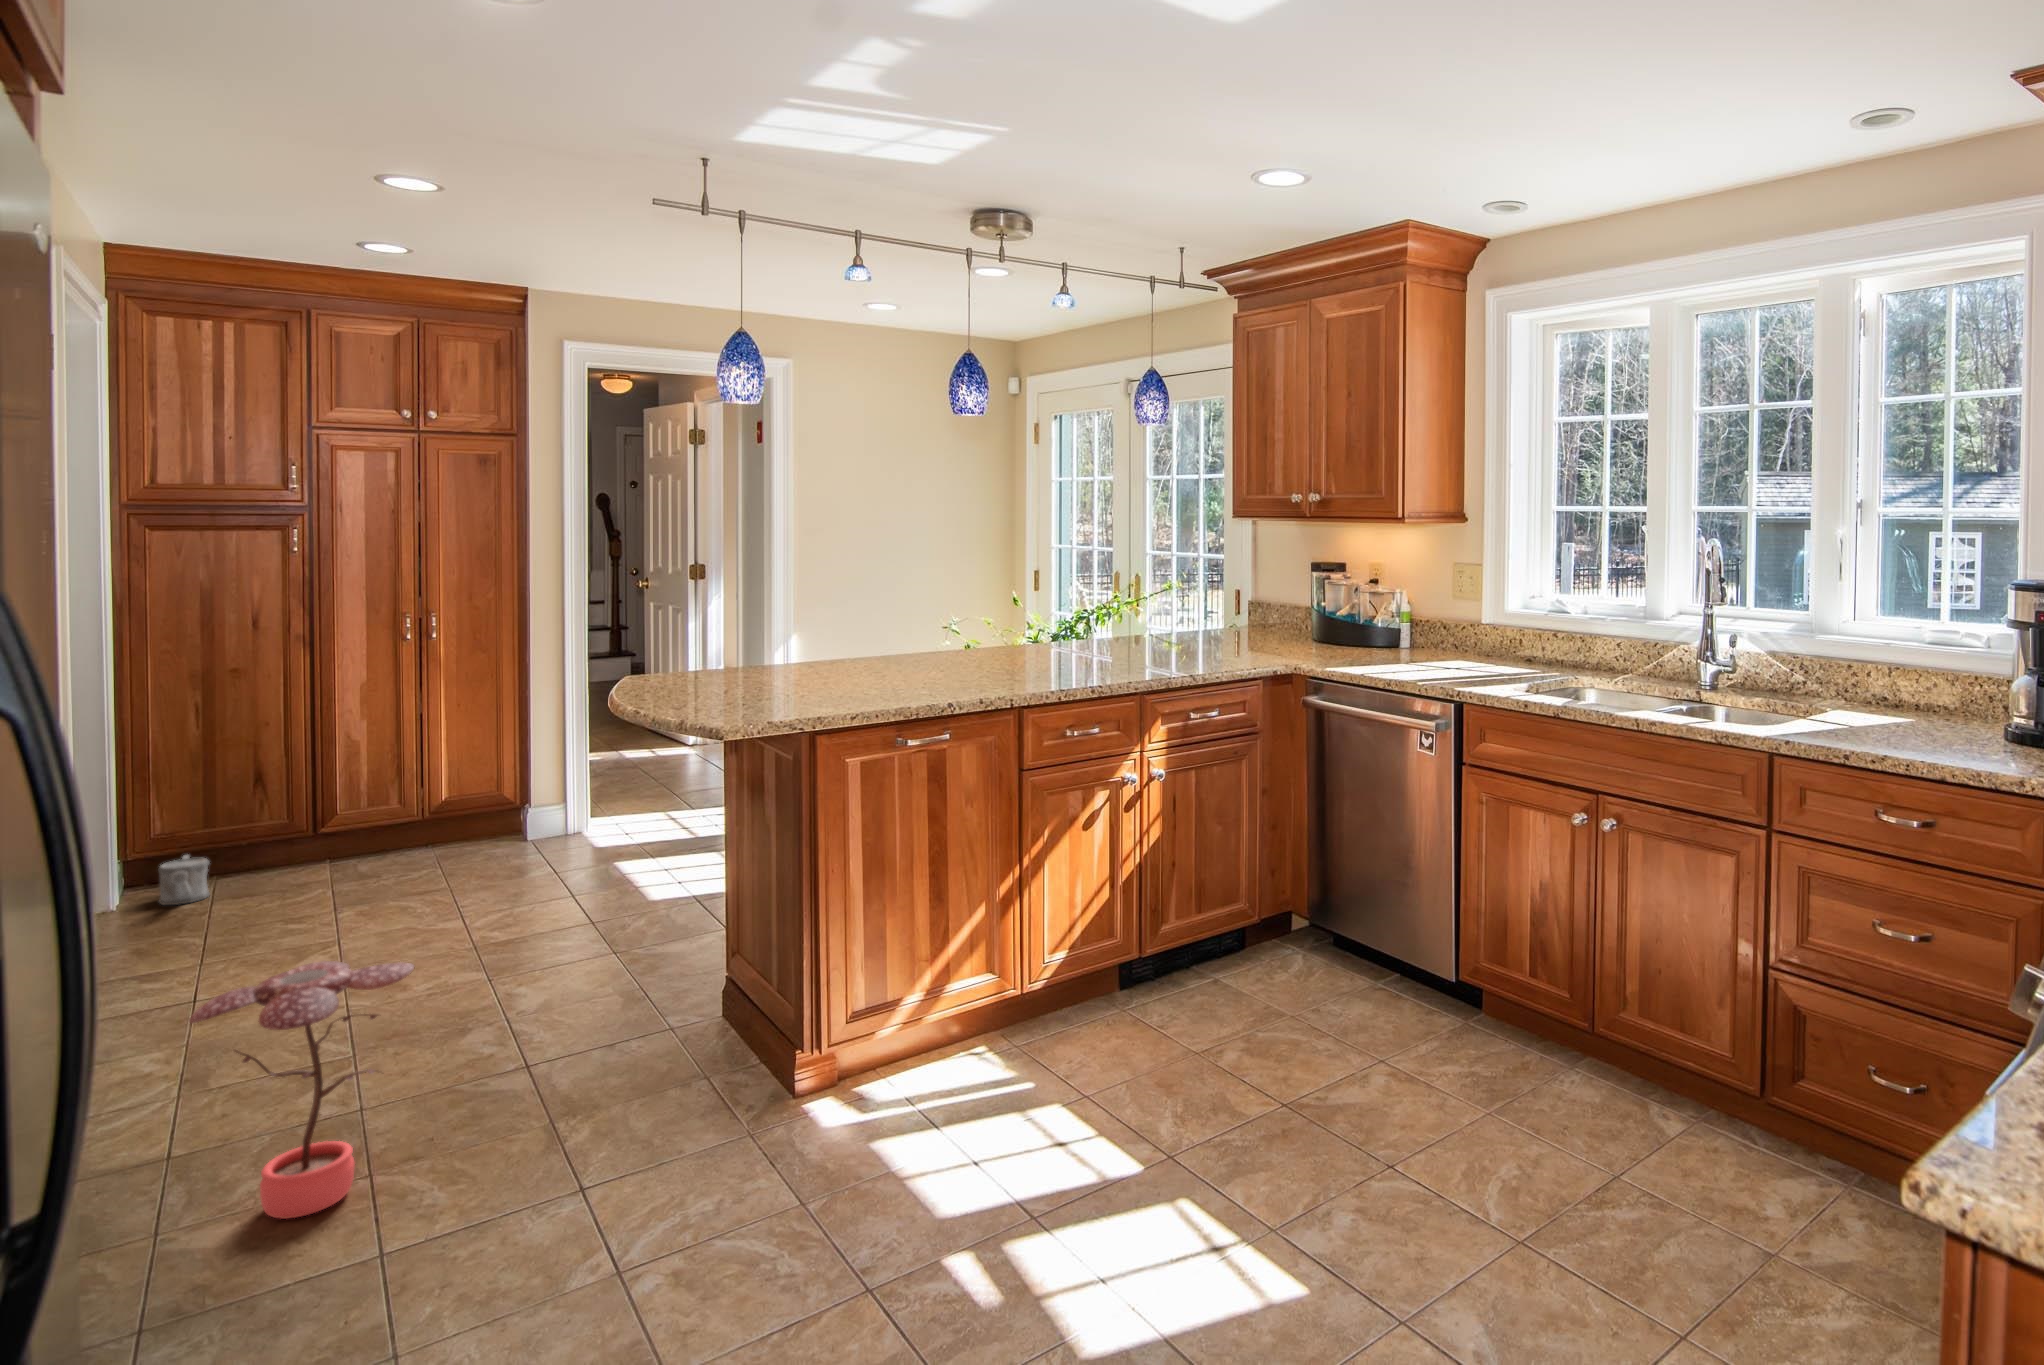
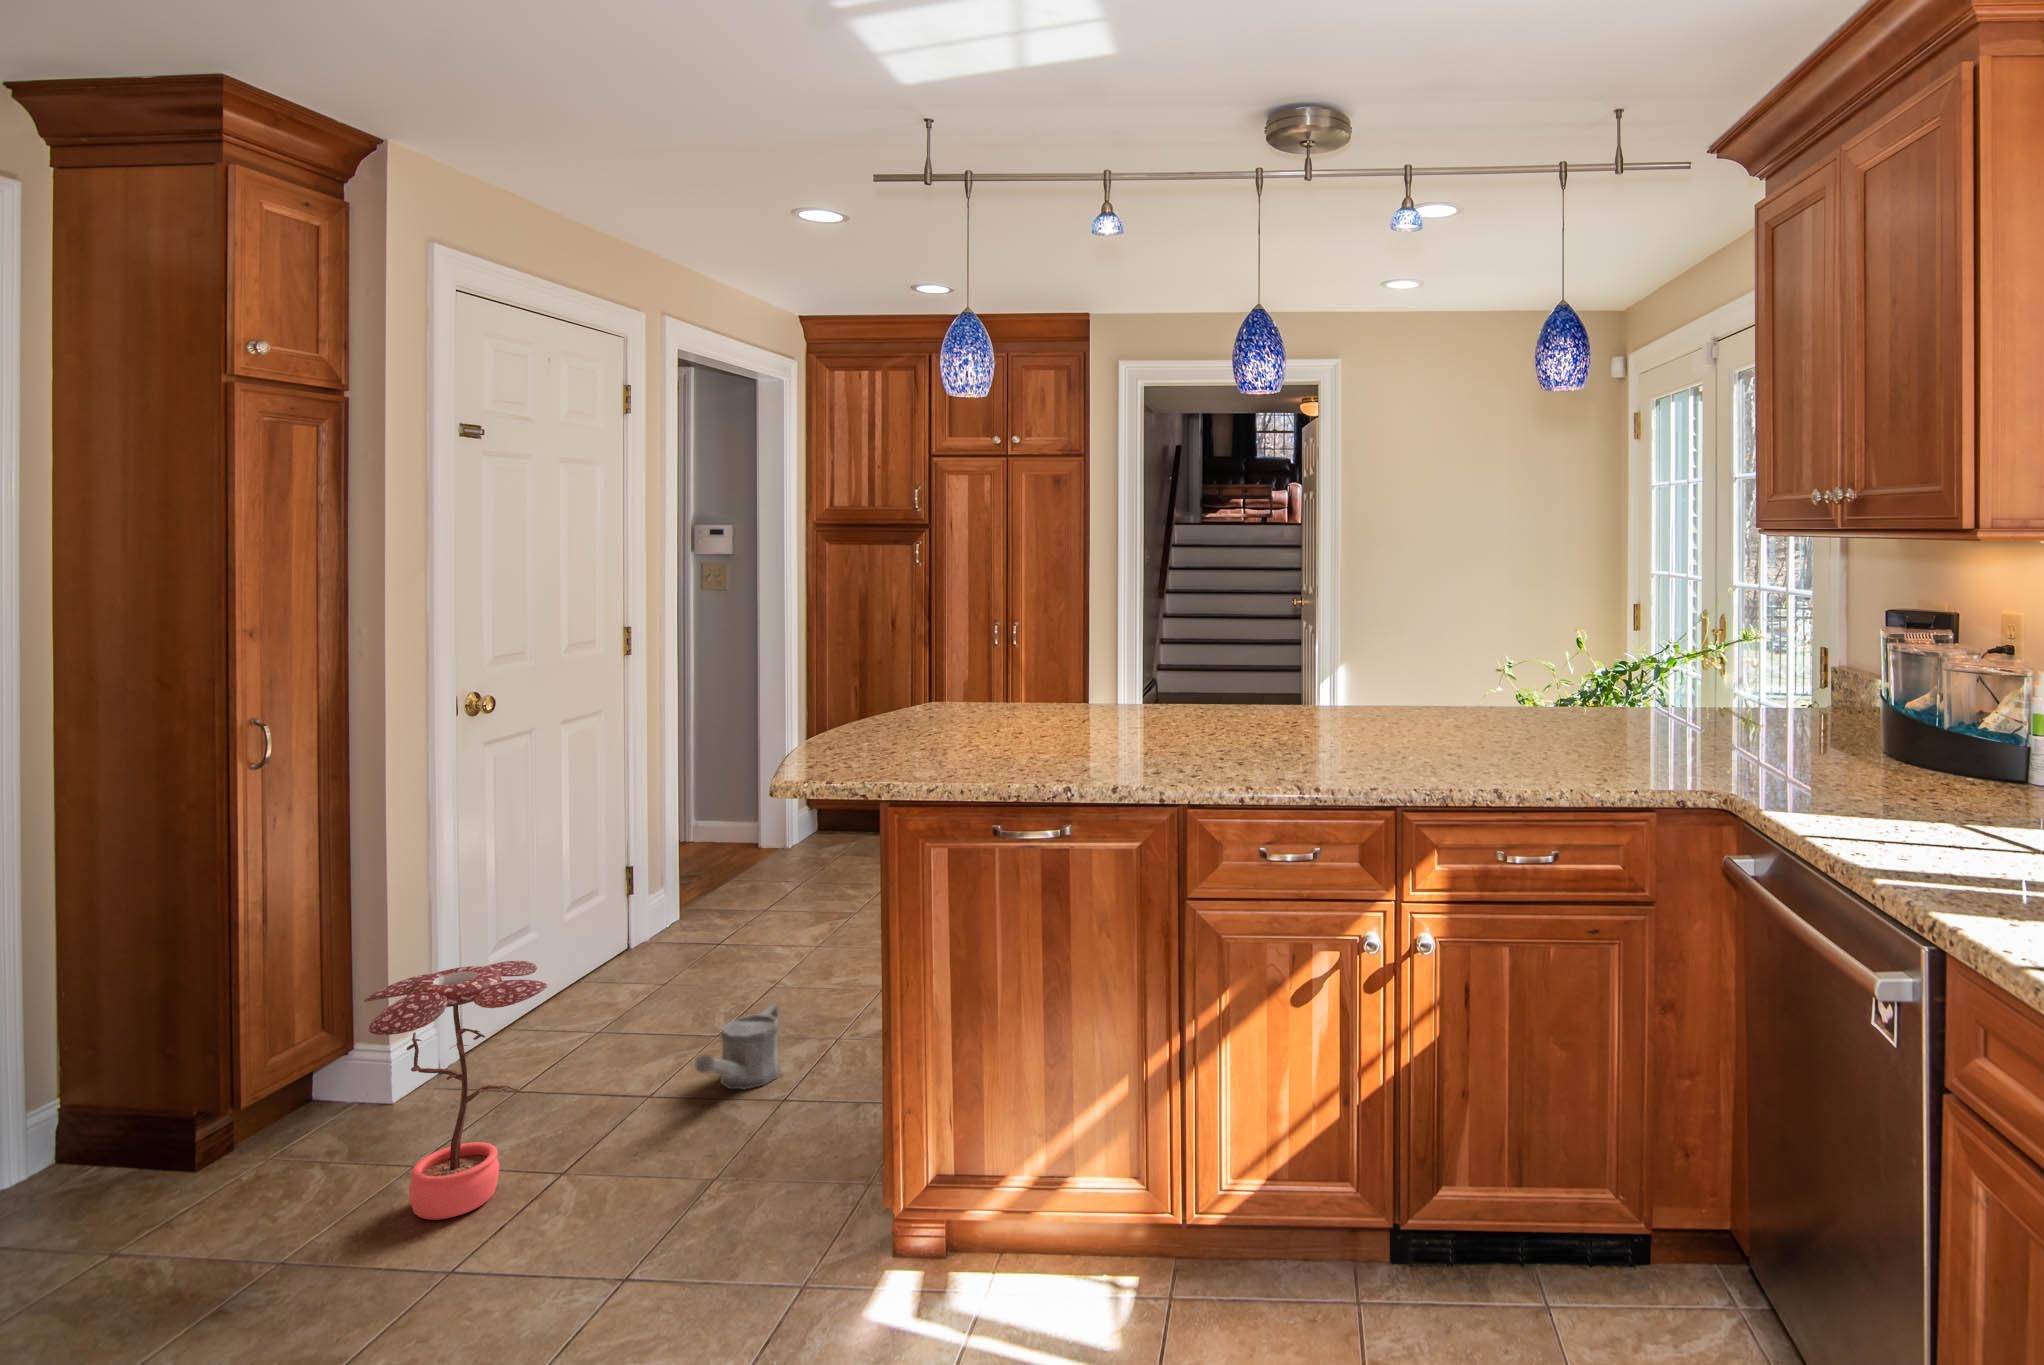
watering can: present [158,855,210,905] -> present [695,1005,779,1089]

